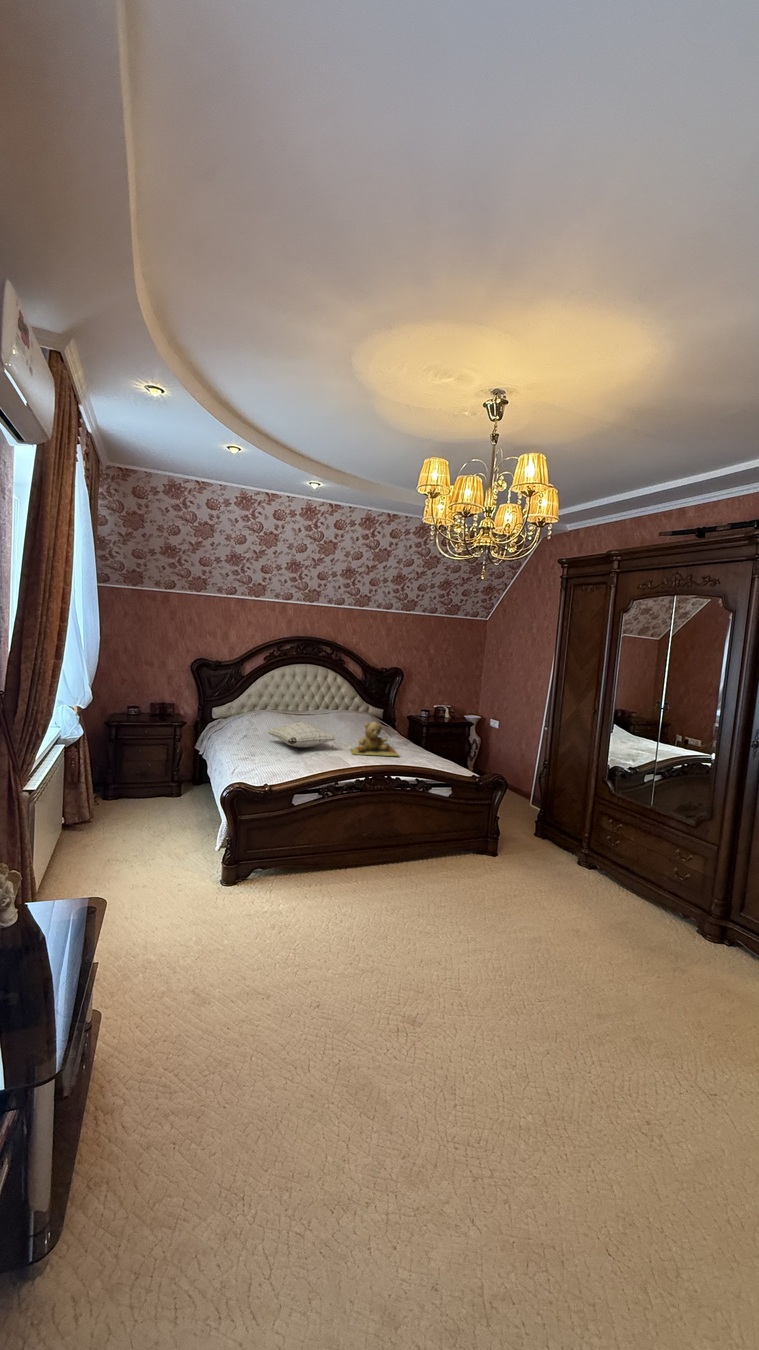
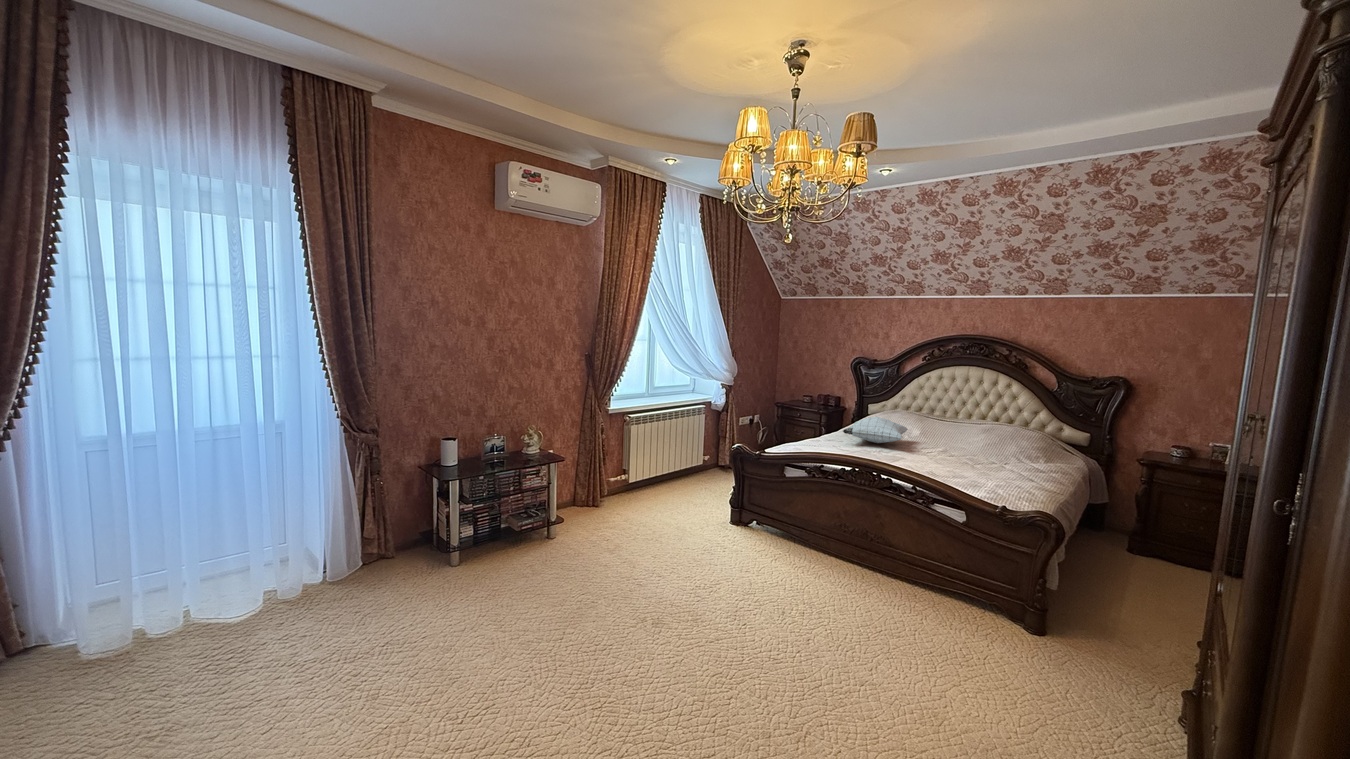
teddy bear: present [351,722,399,756] -> none [913,427,991,471]

